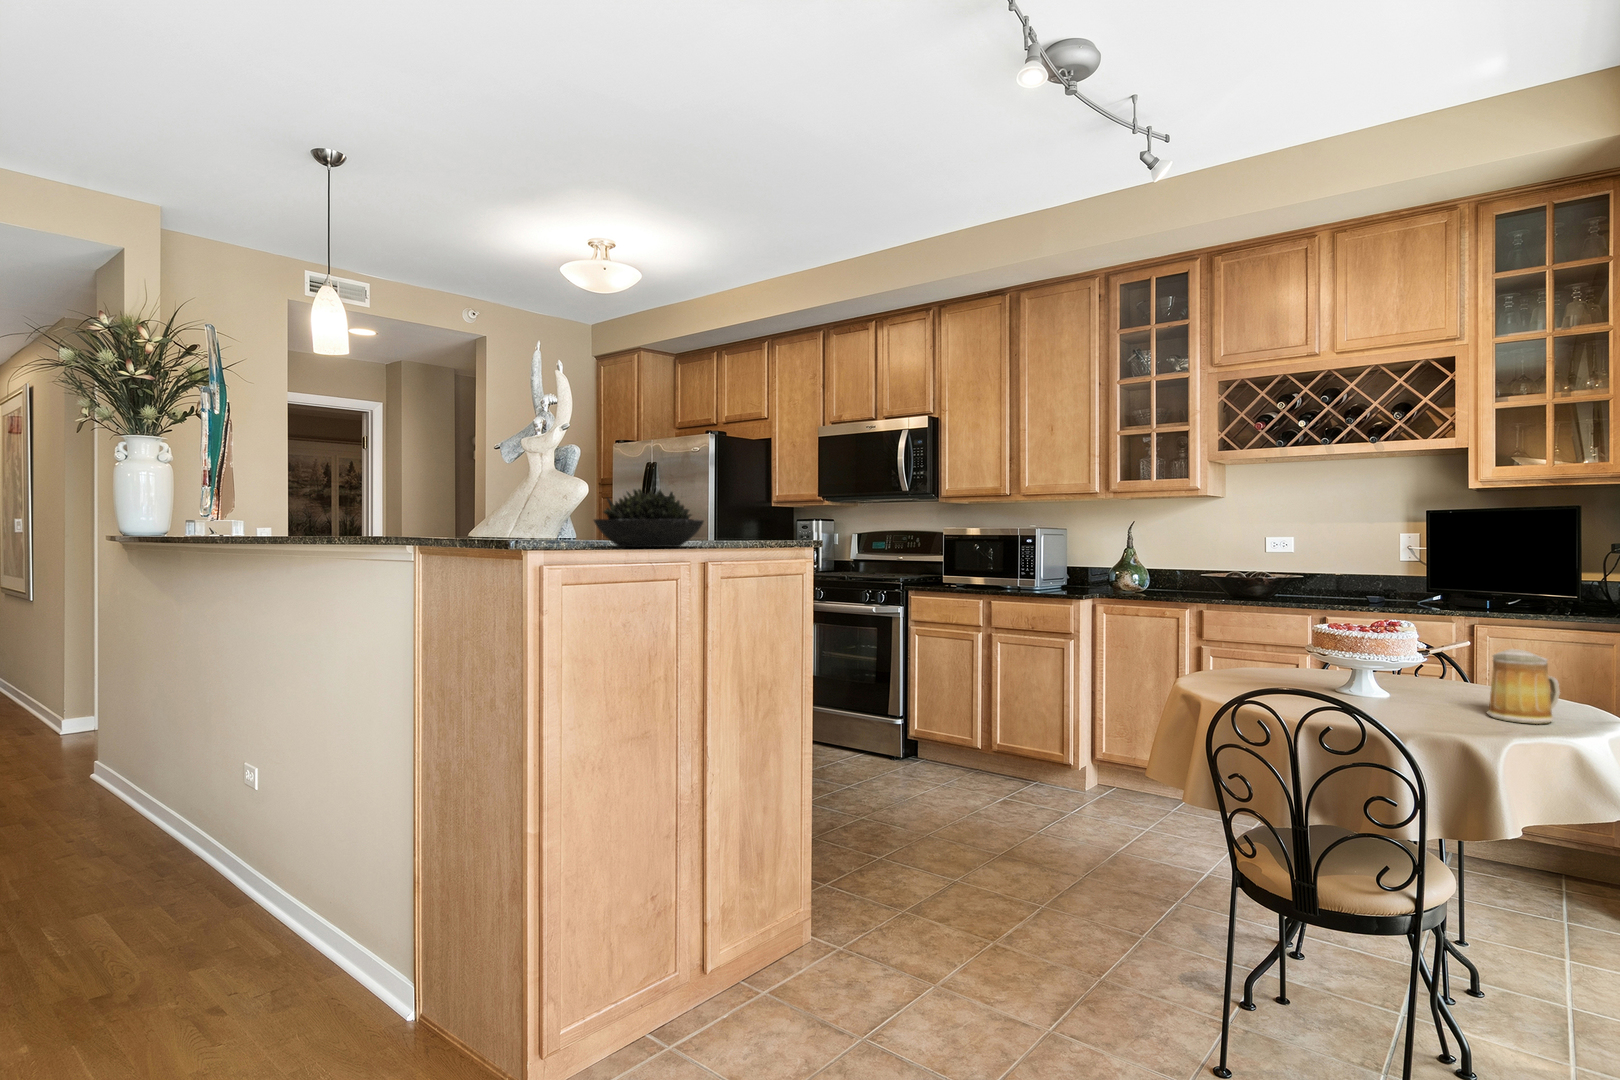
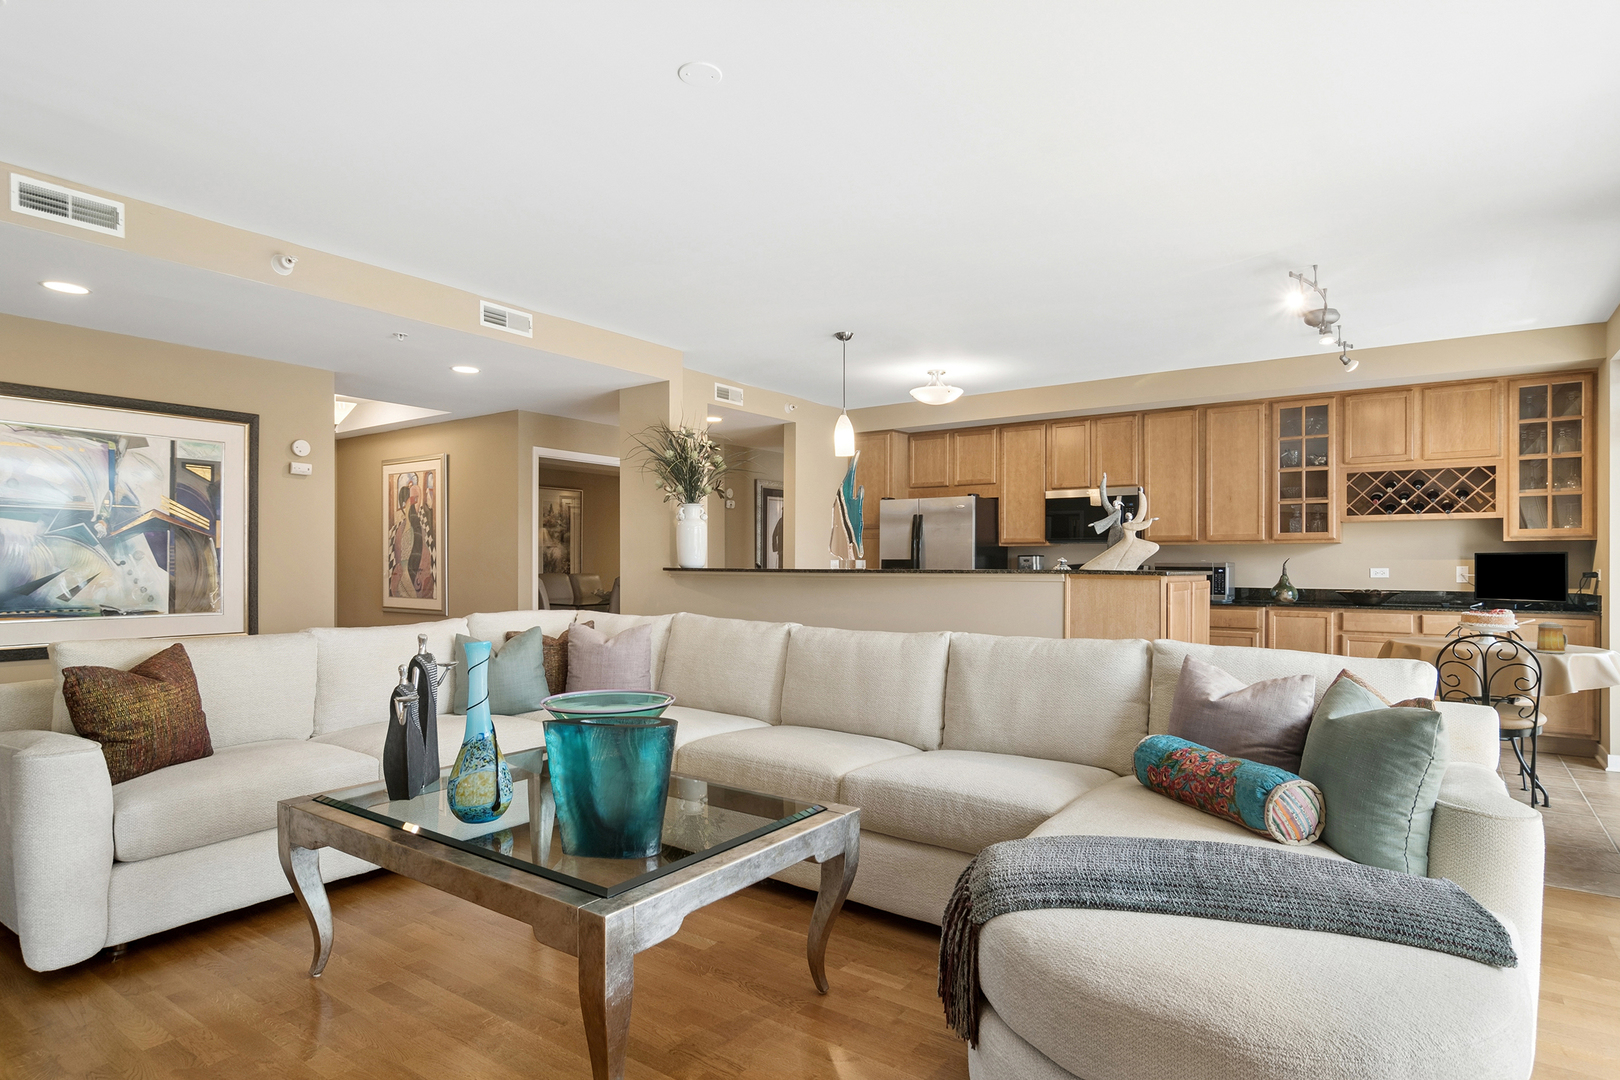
succulent plant: present [594,489,704,547] -> none [1128,548,1183,575]

